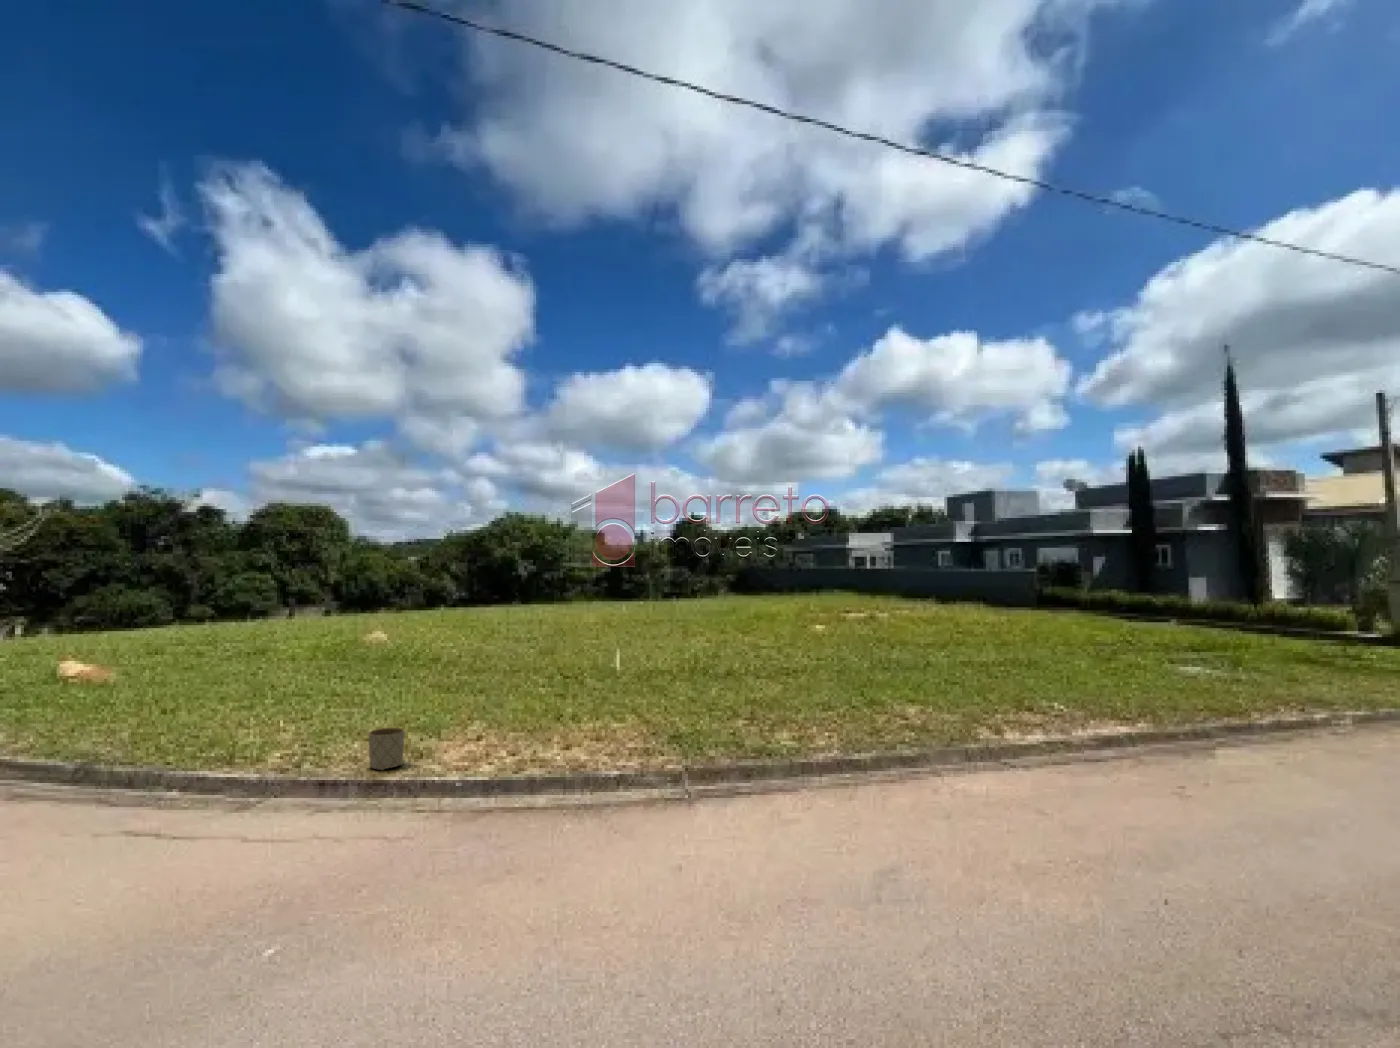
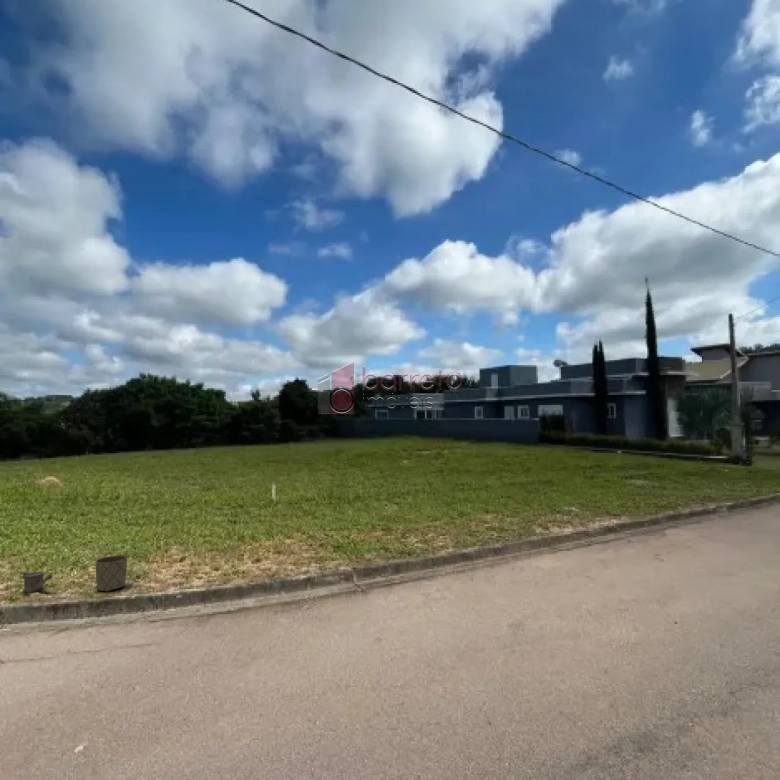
watering can: none [293,740,323,764] -> present [23,572,53,593]

